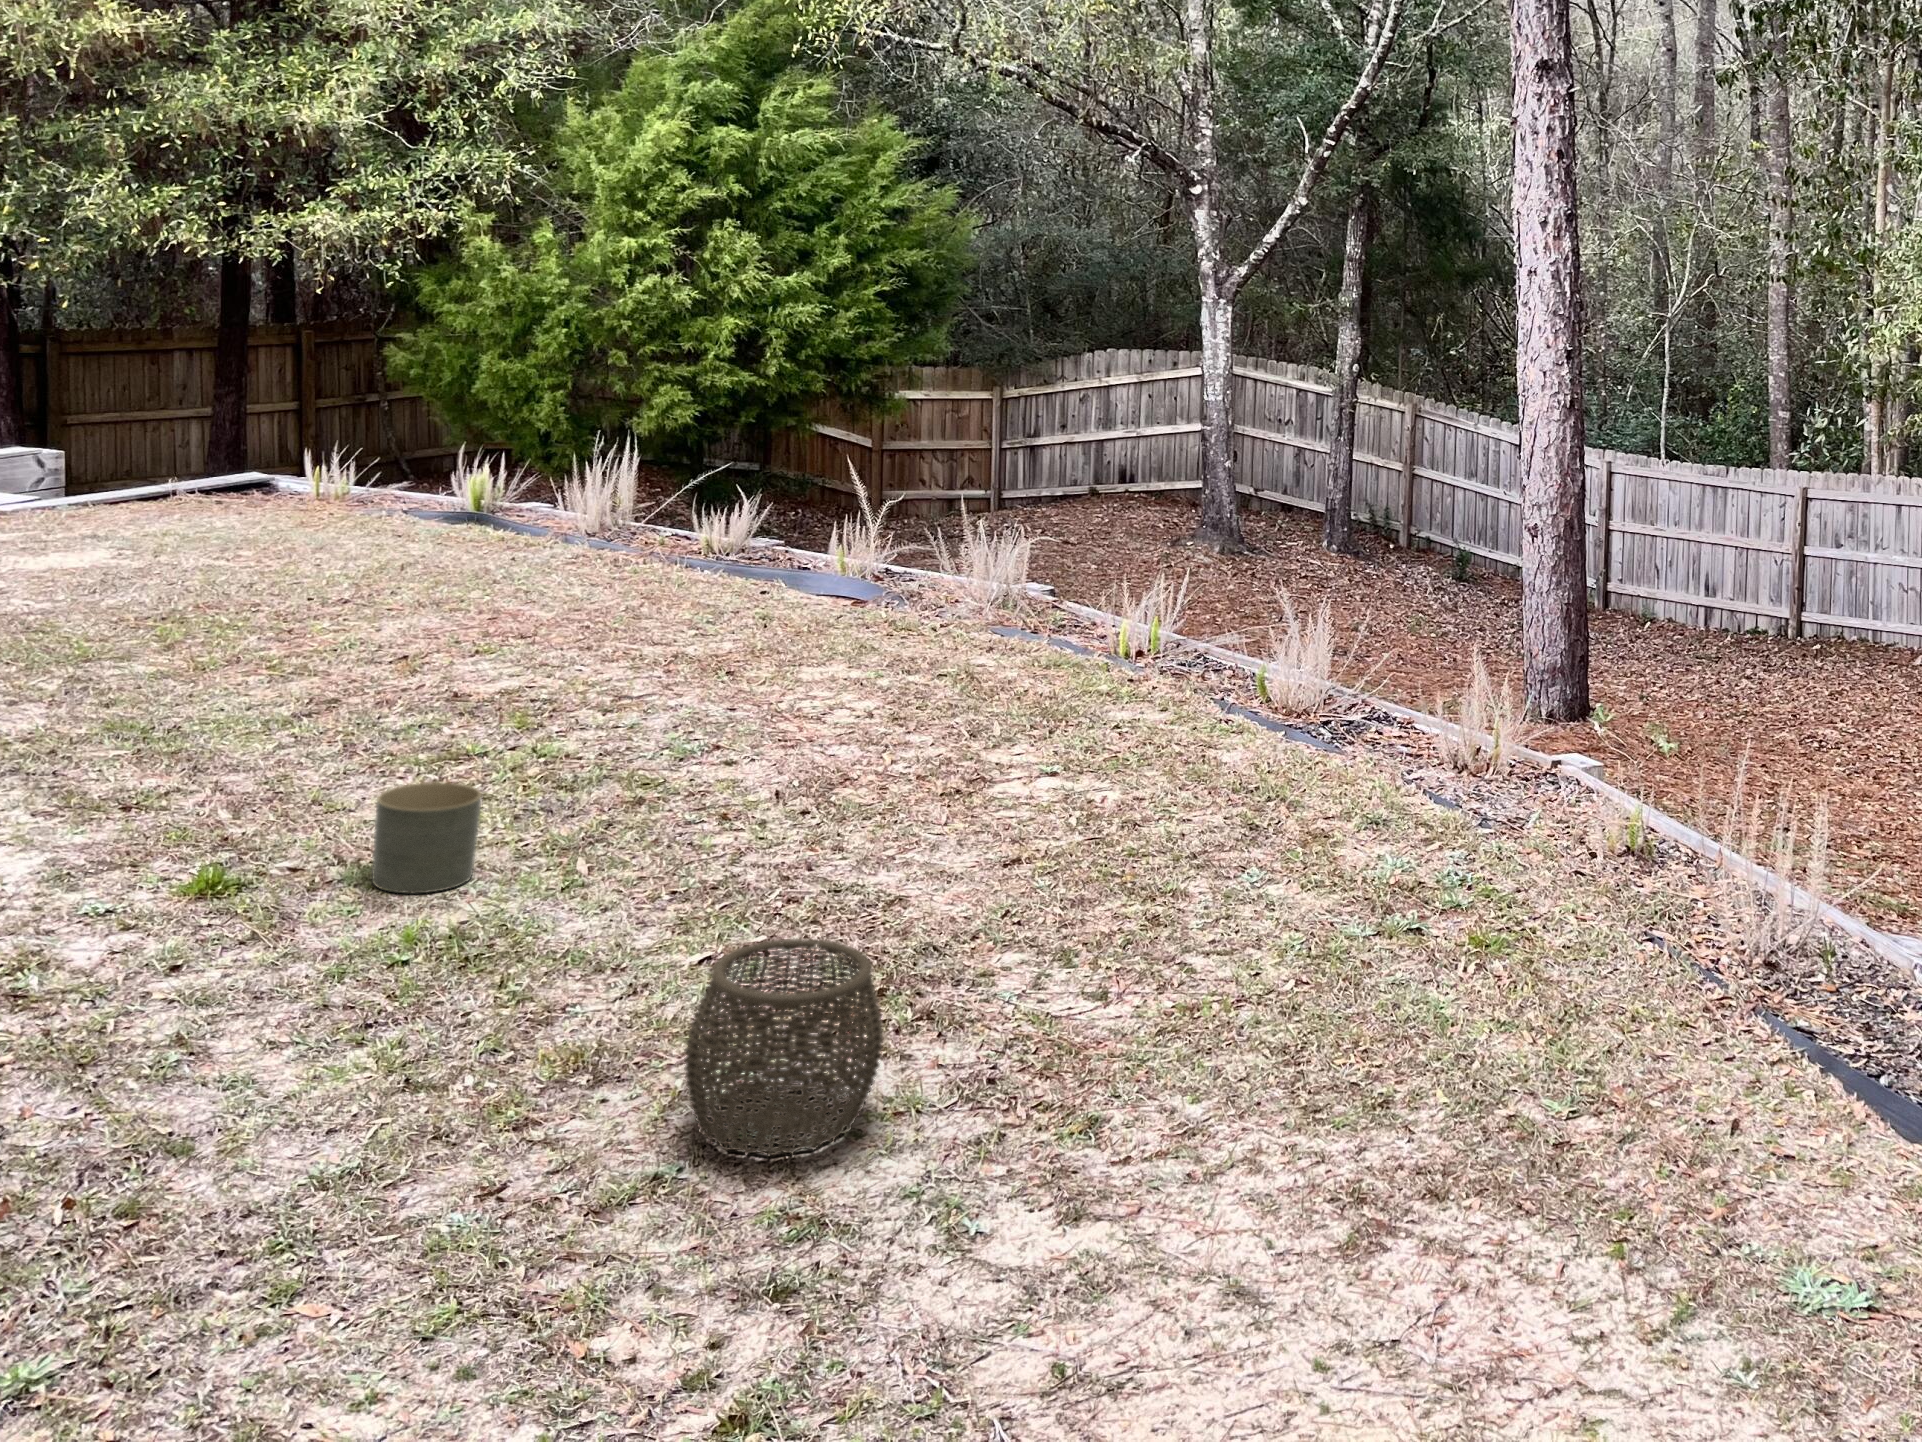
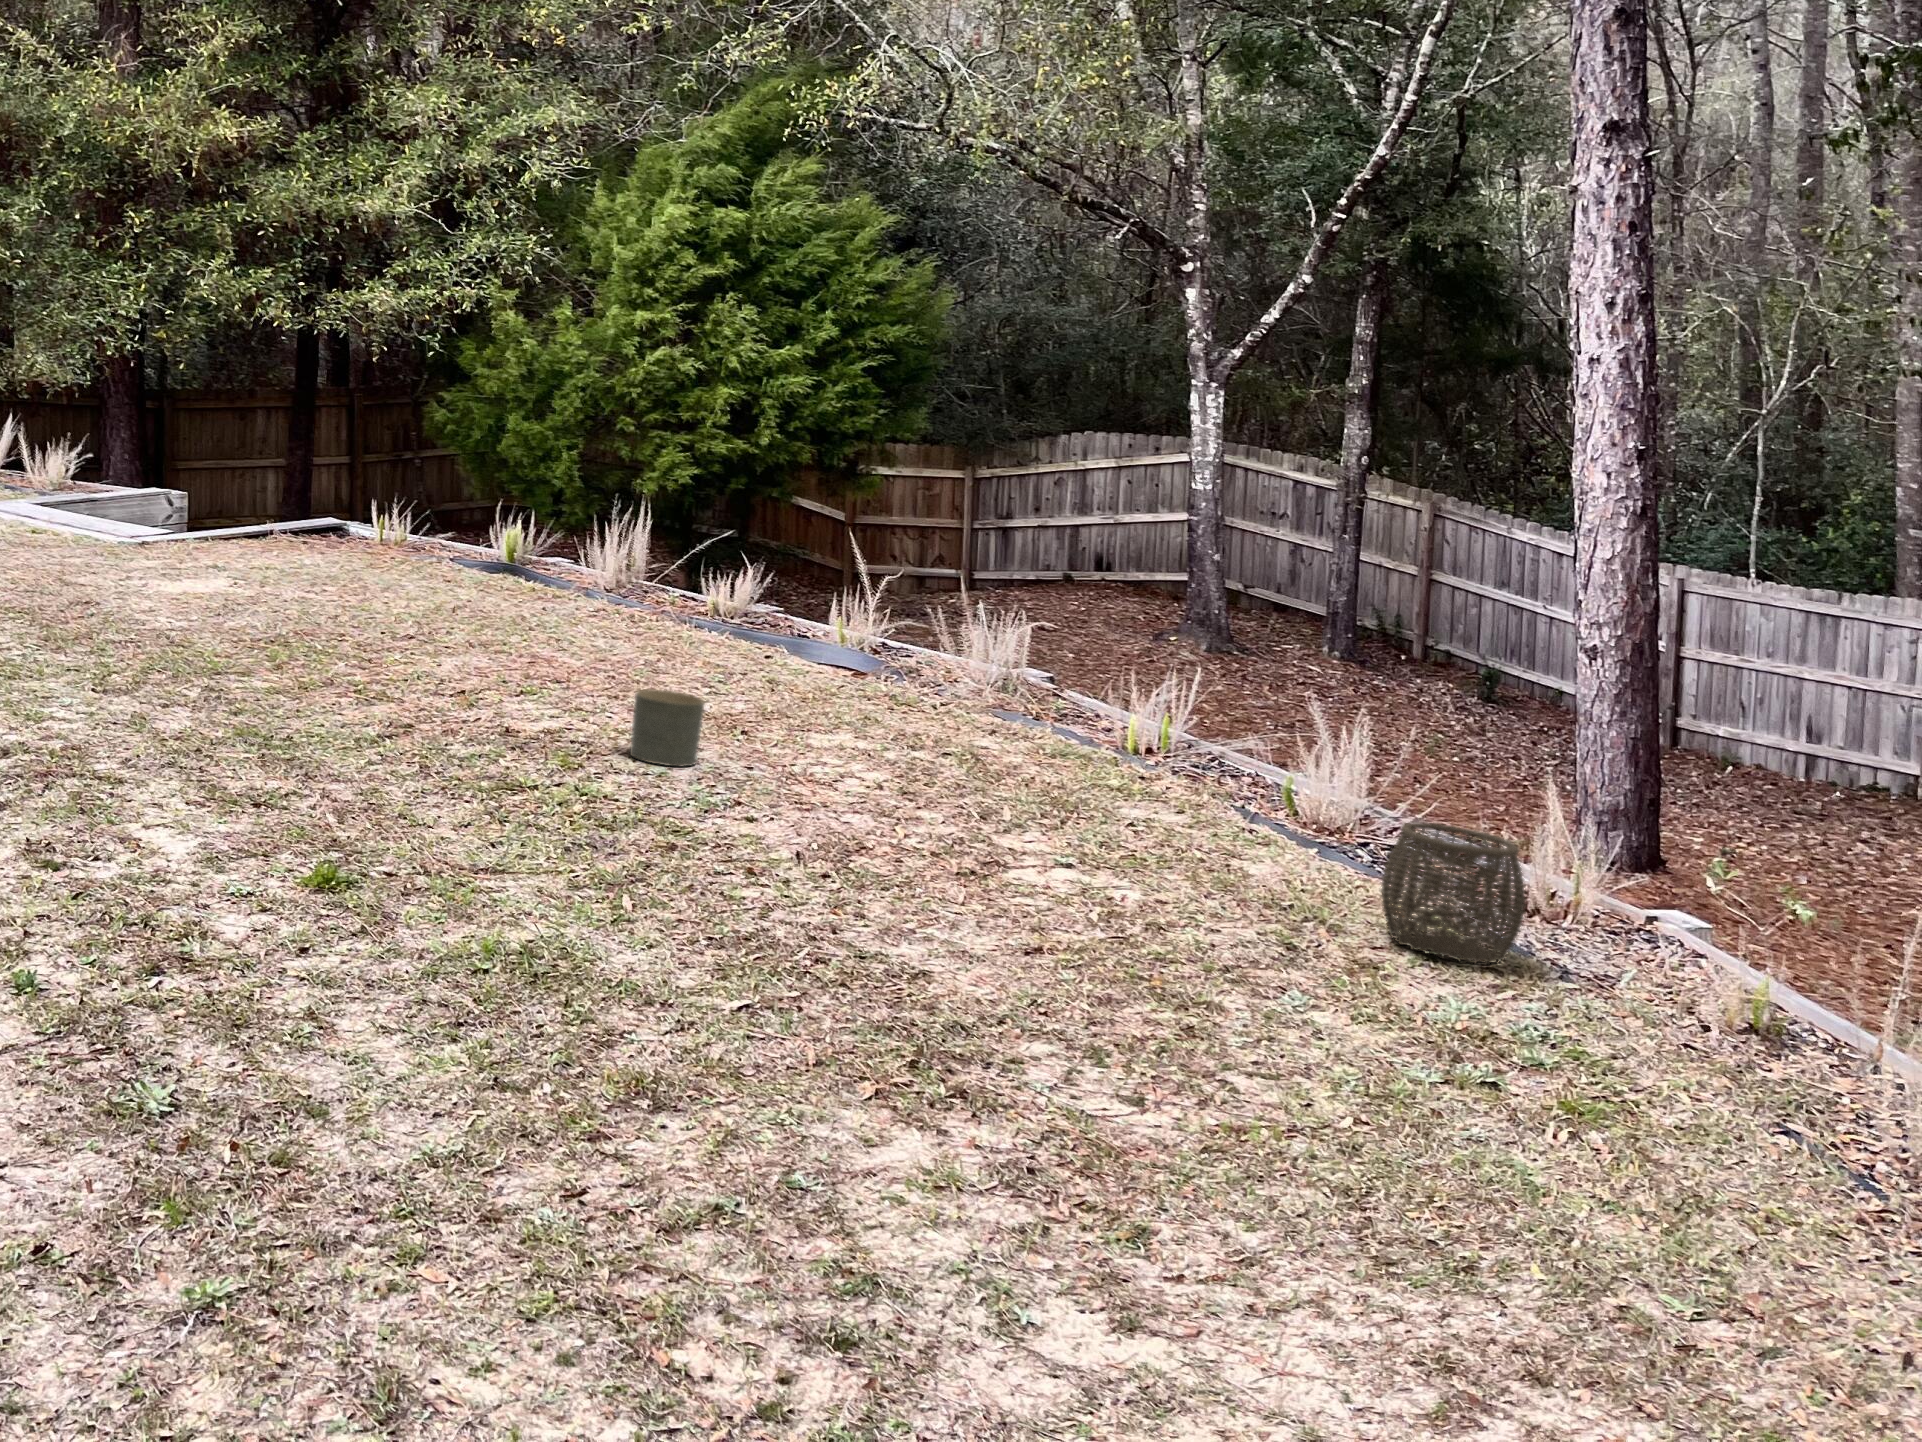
woven basket: present [684,939,883,1156] -> present [1381,822,1526,964]

